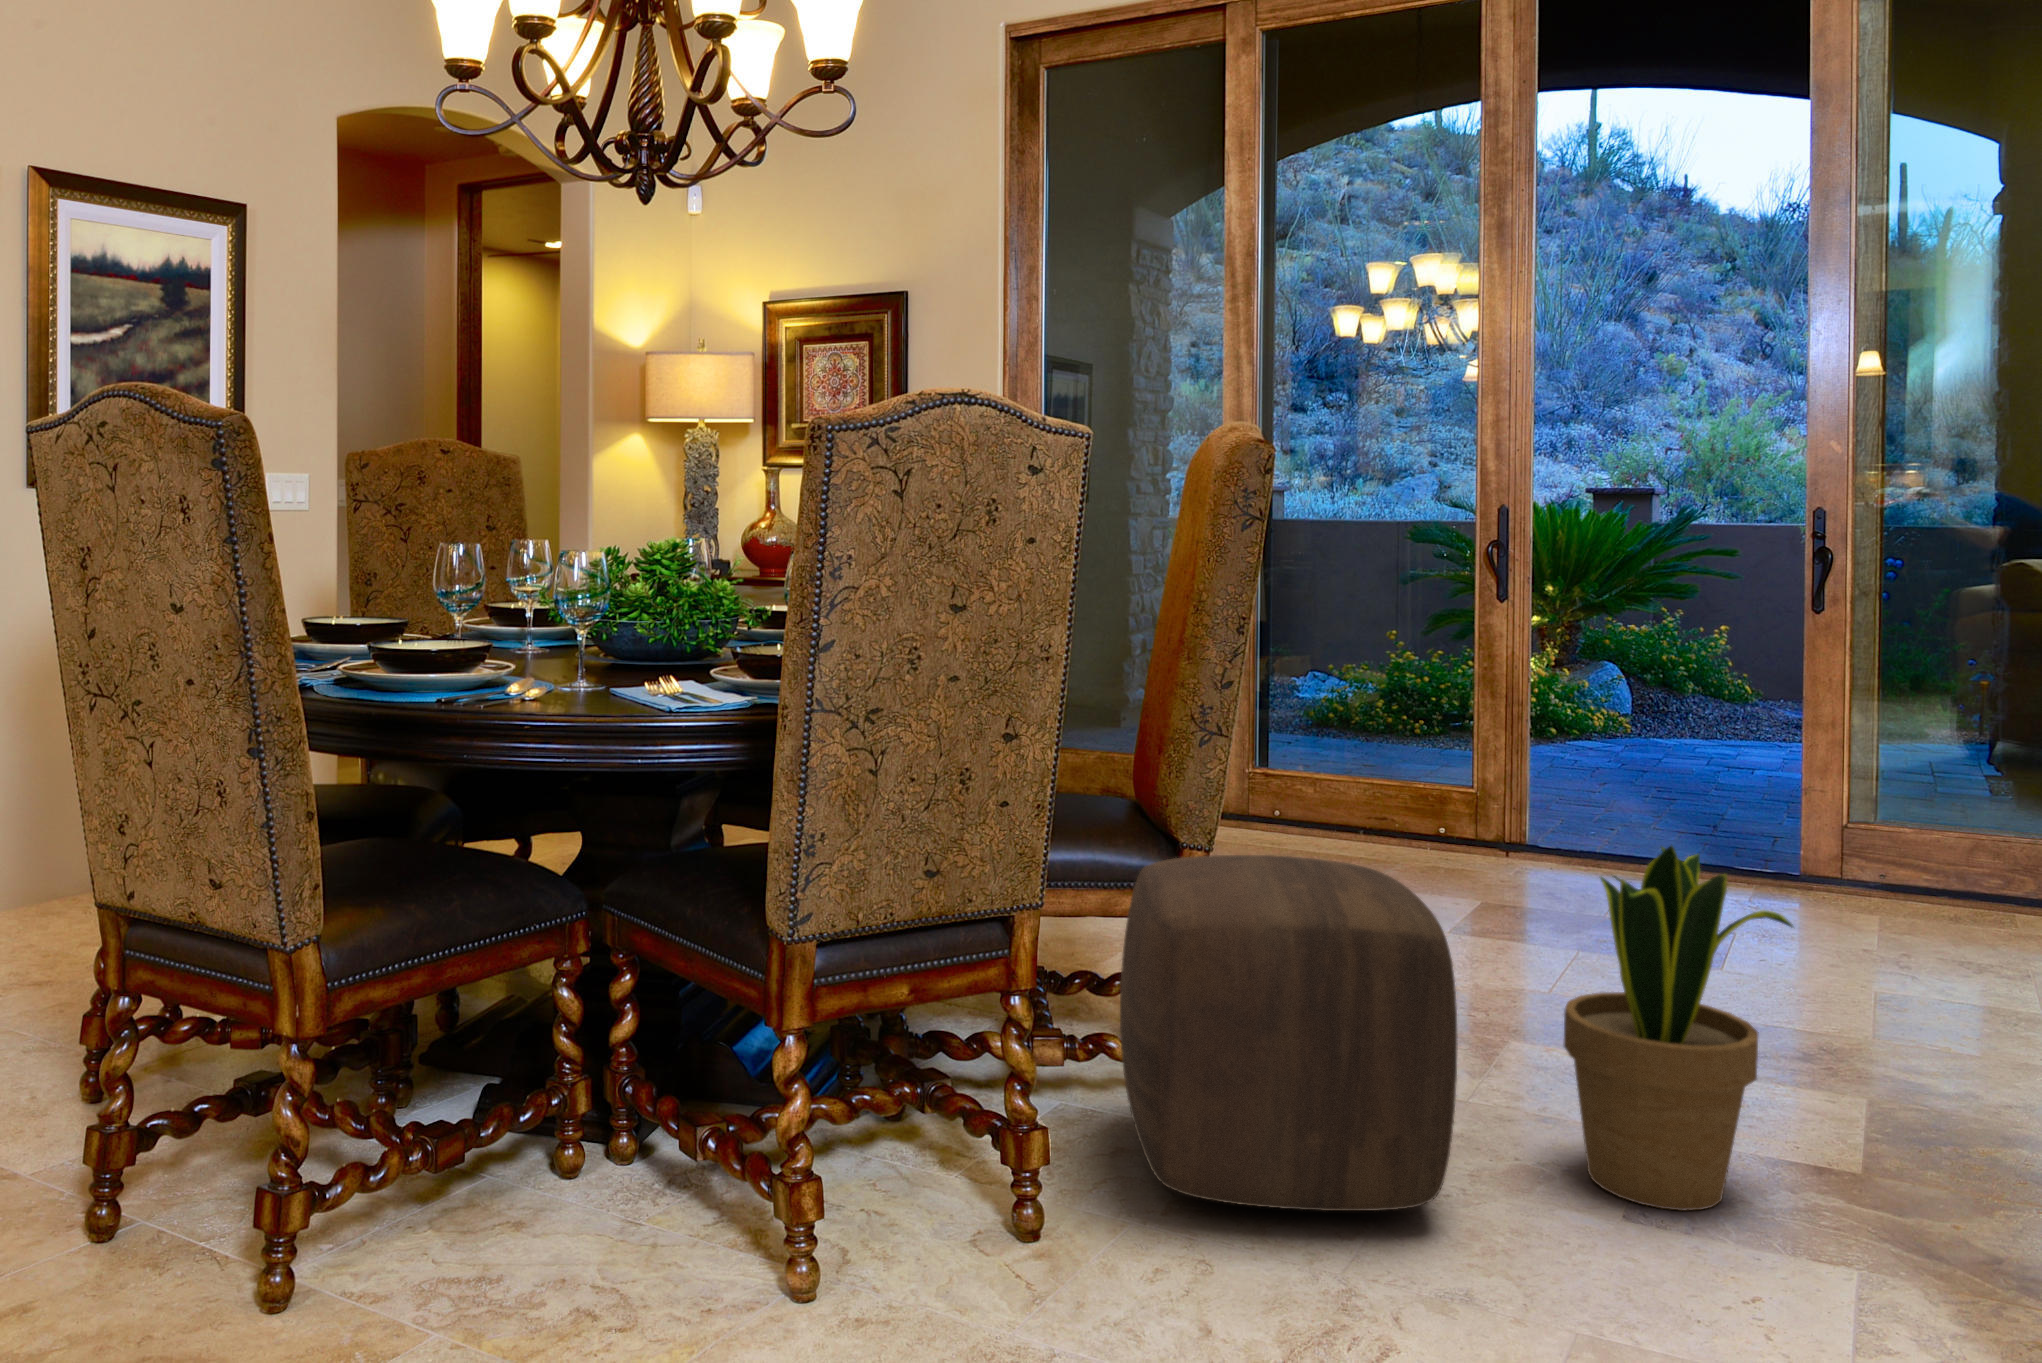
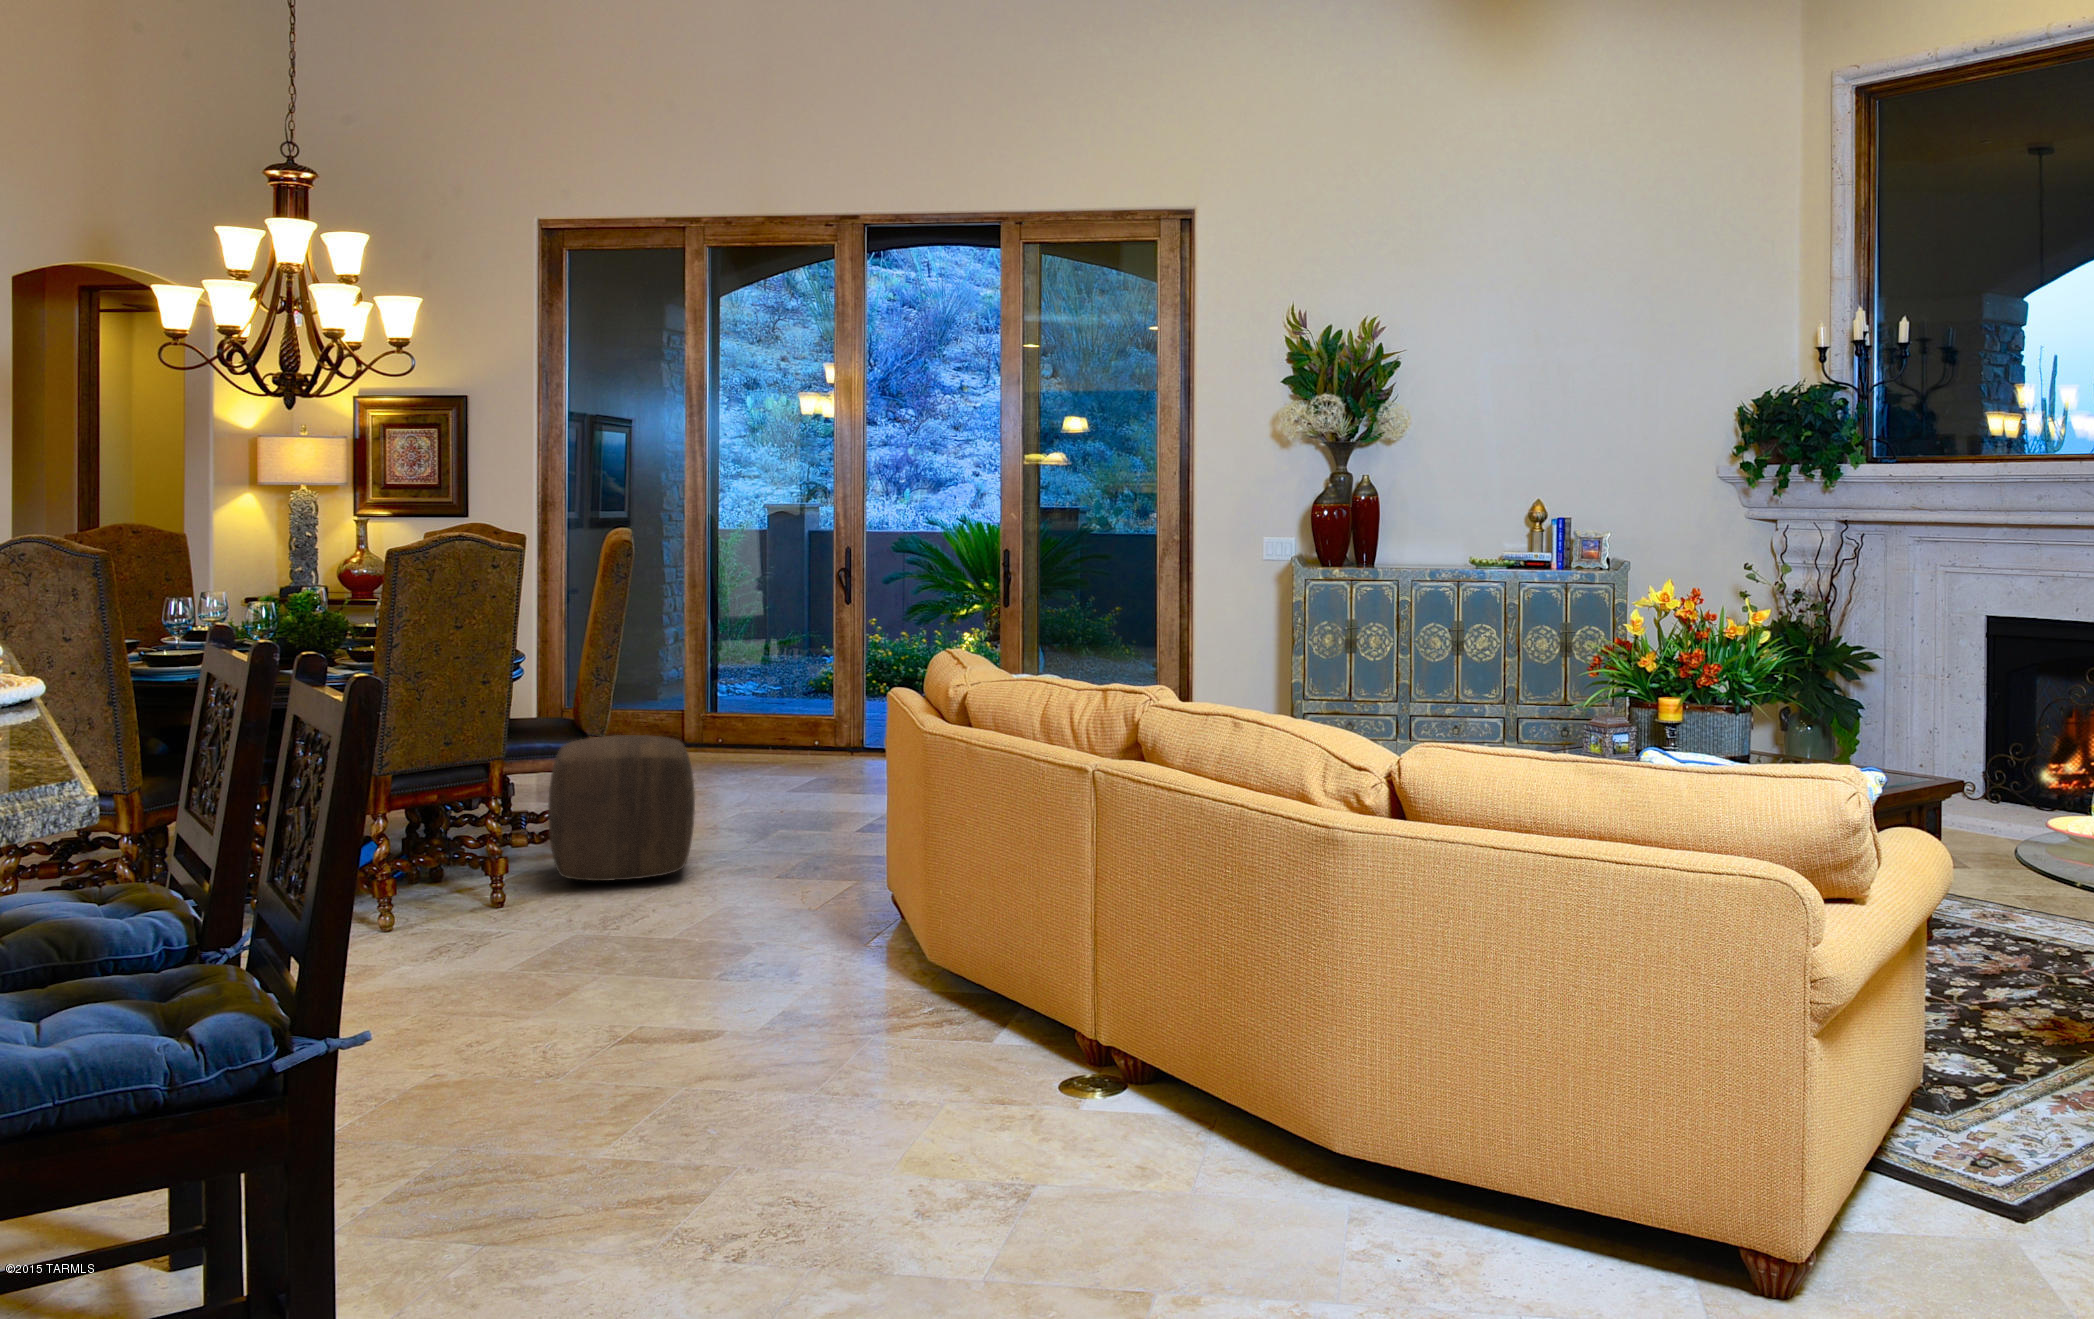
potted plant: present [1564,846,1793,1211] -> none [753,717,839,868]

